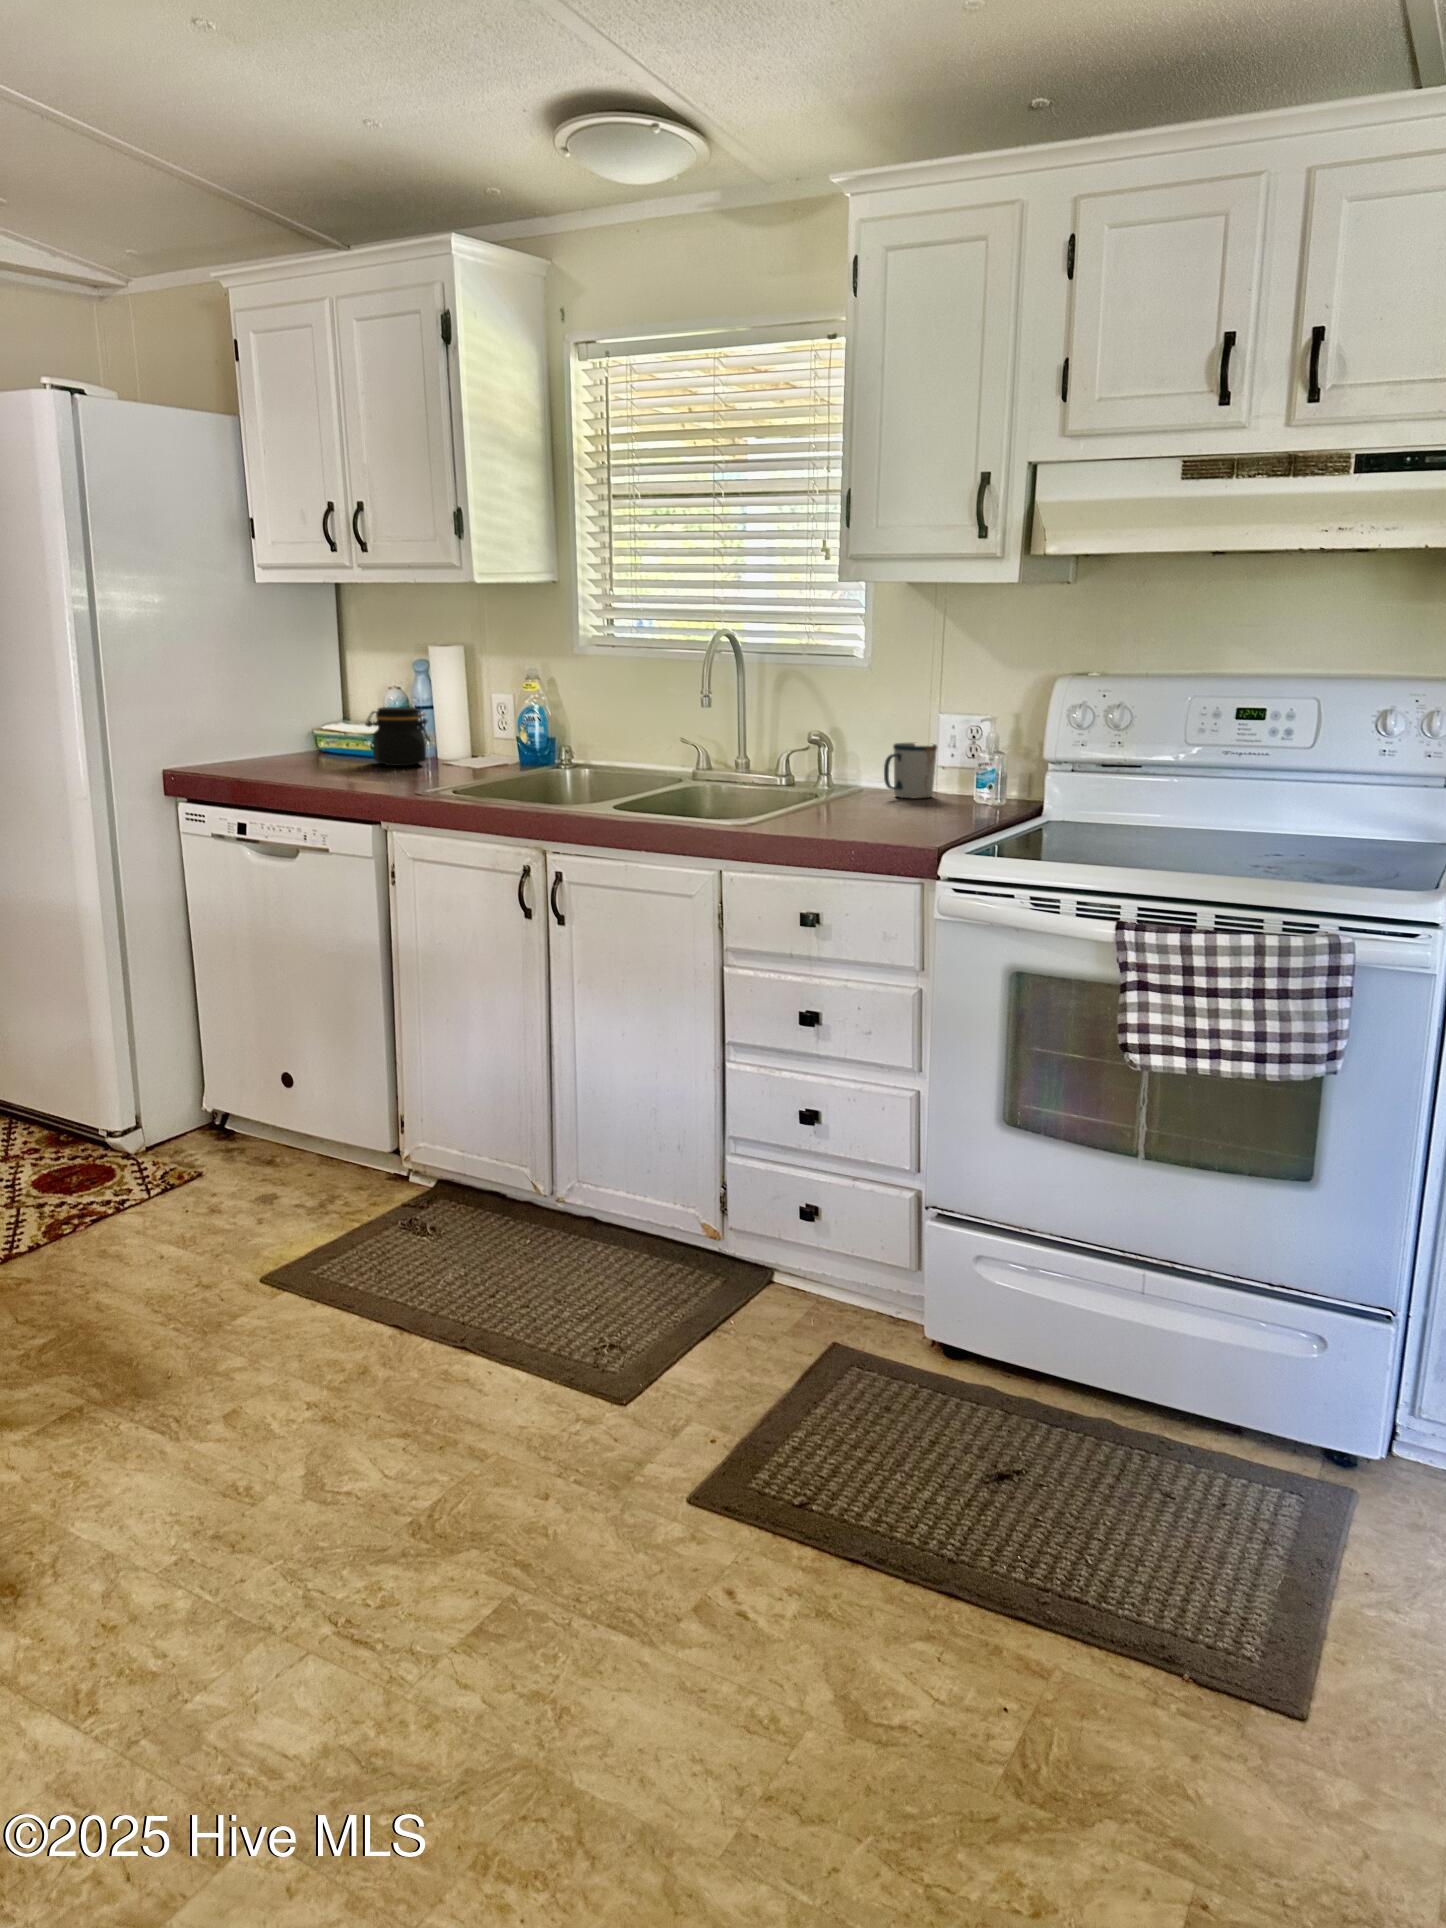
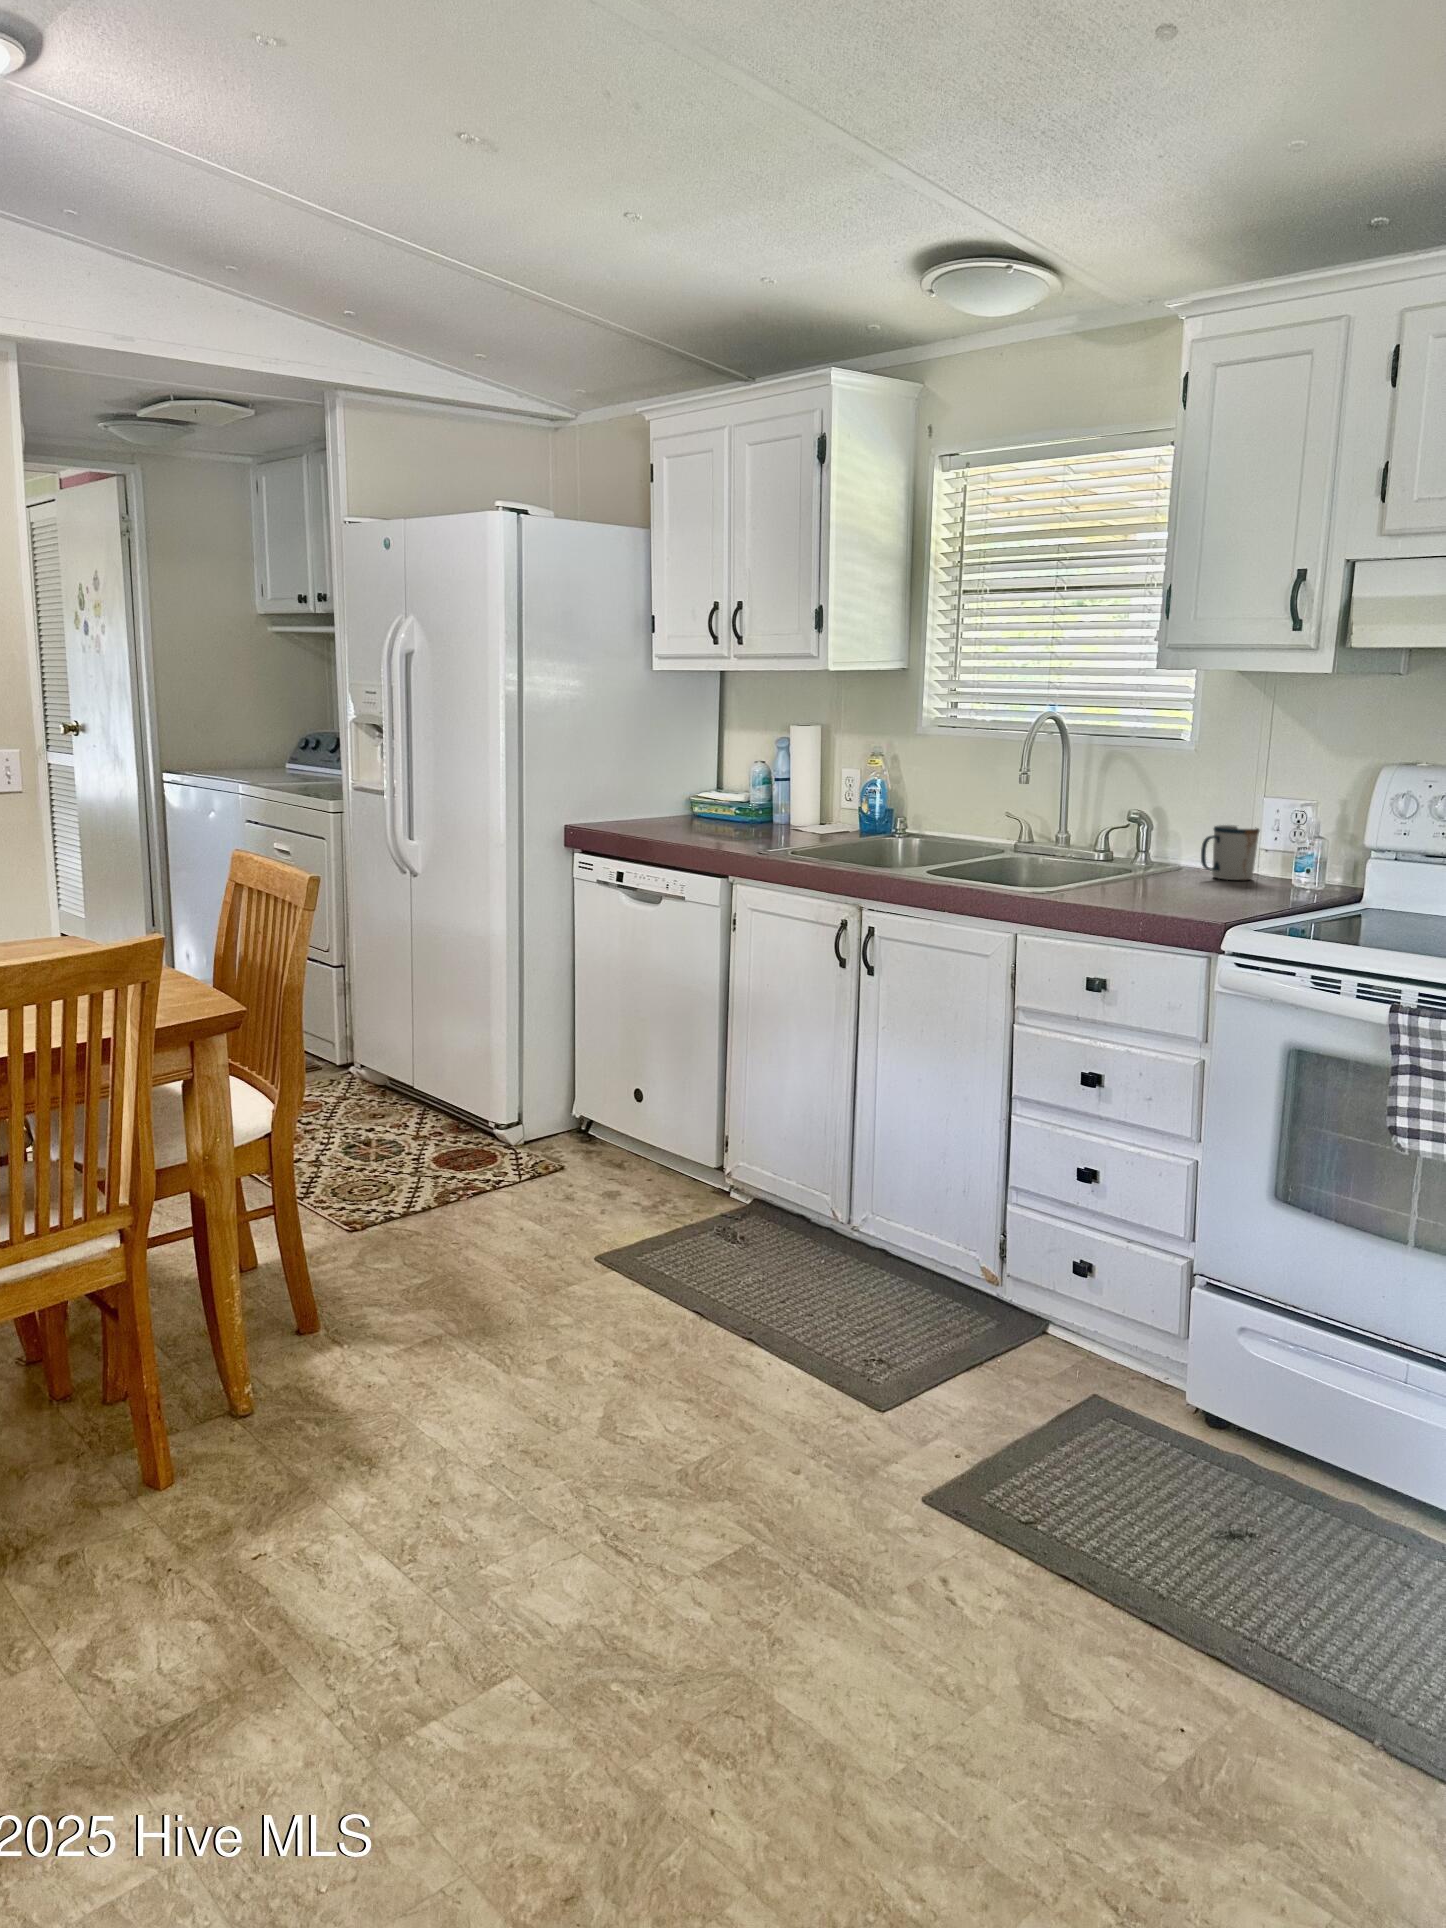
jar: present [366,707,430,766] -> none [731,775,786,828]

